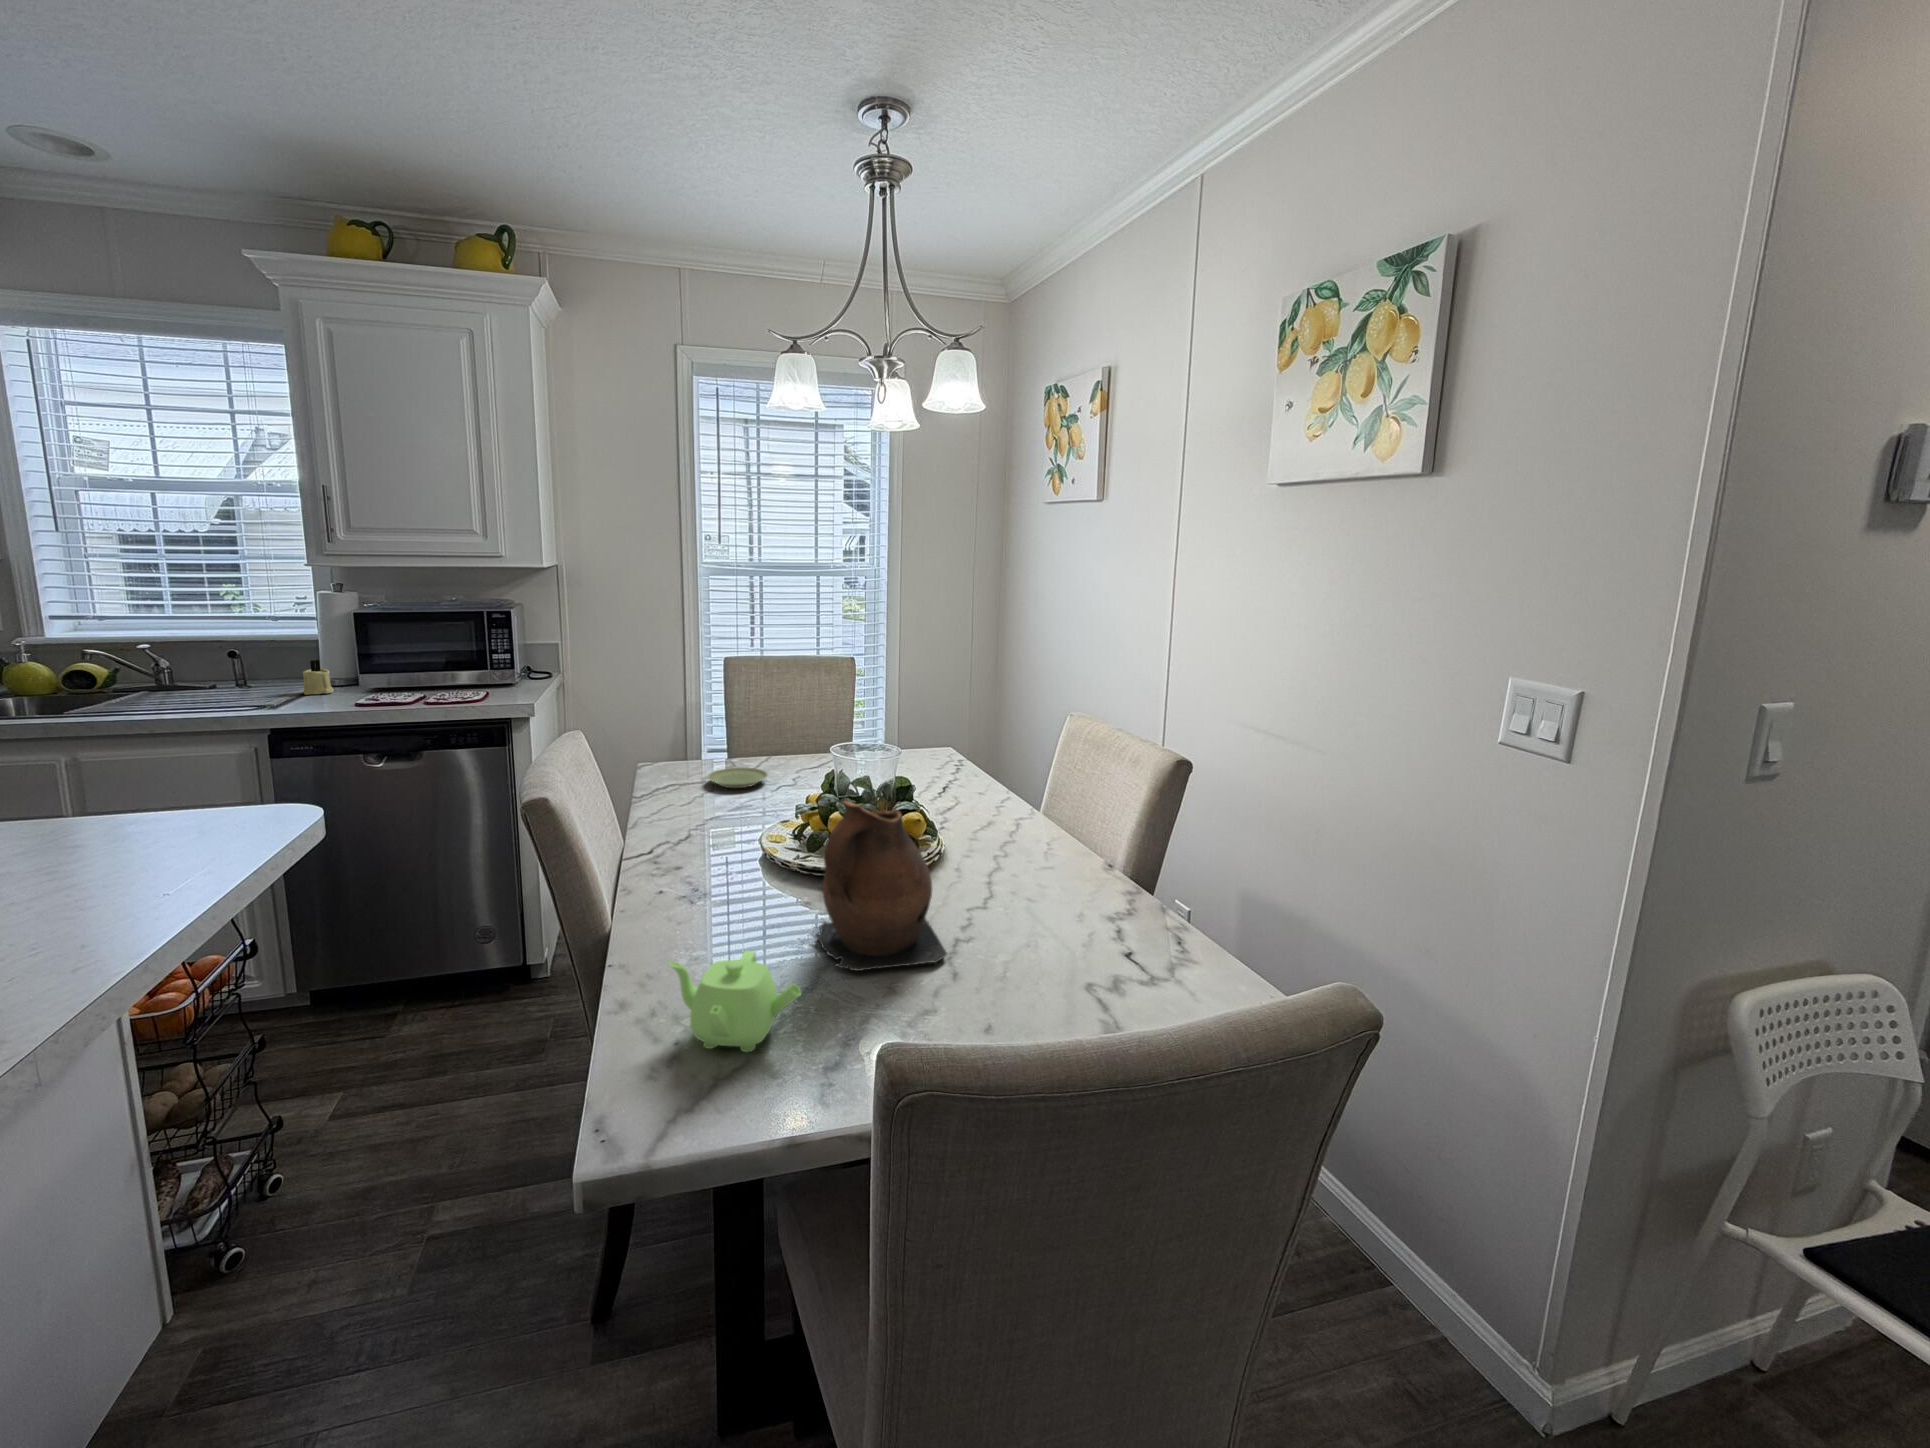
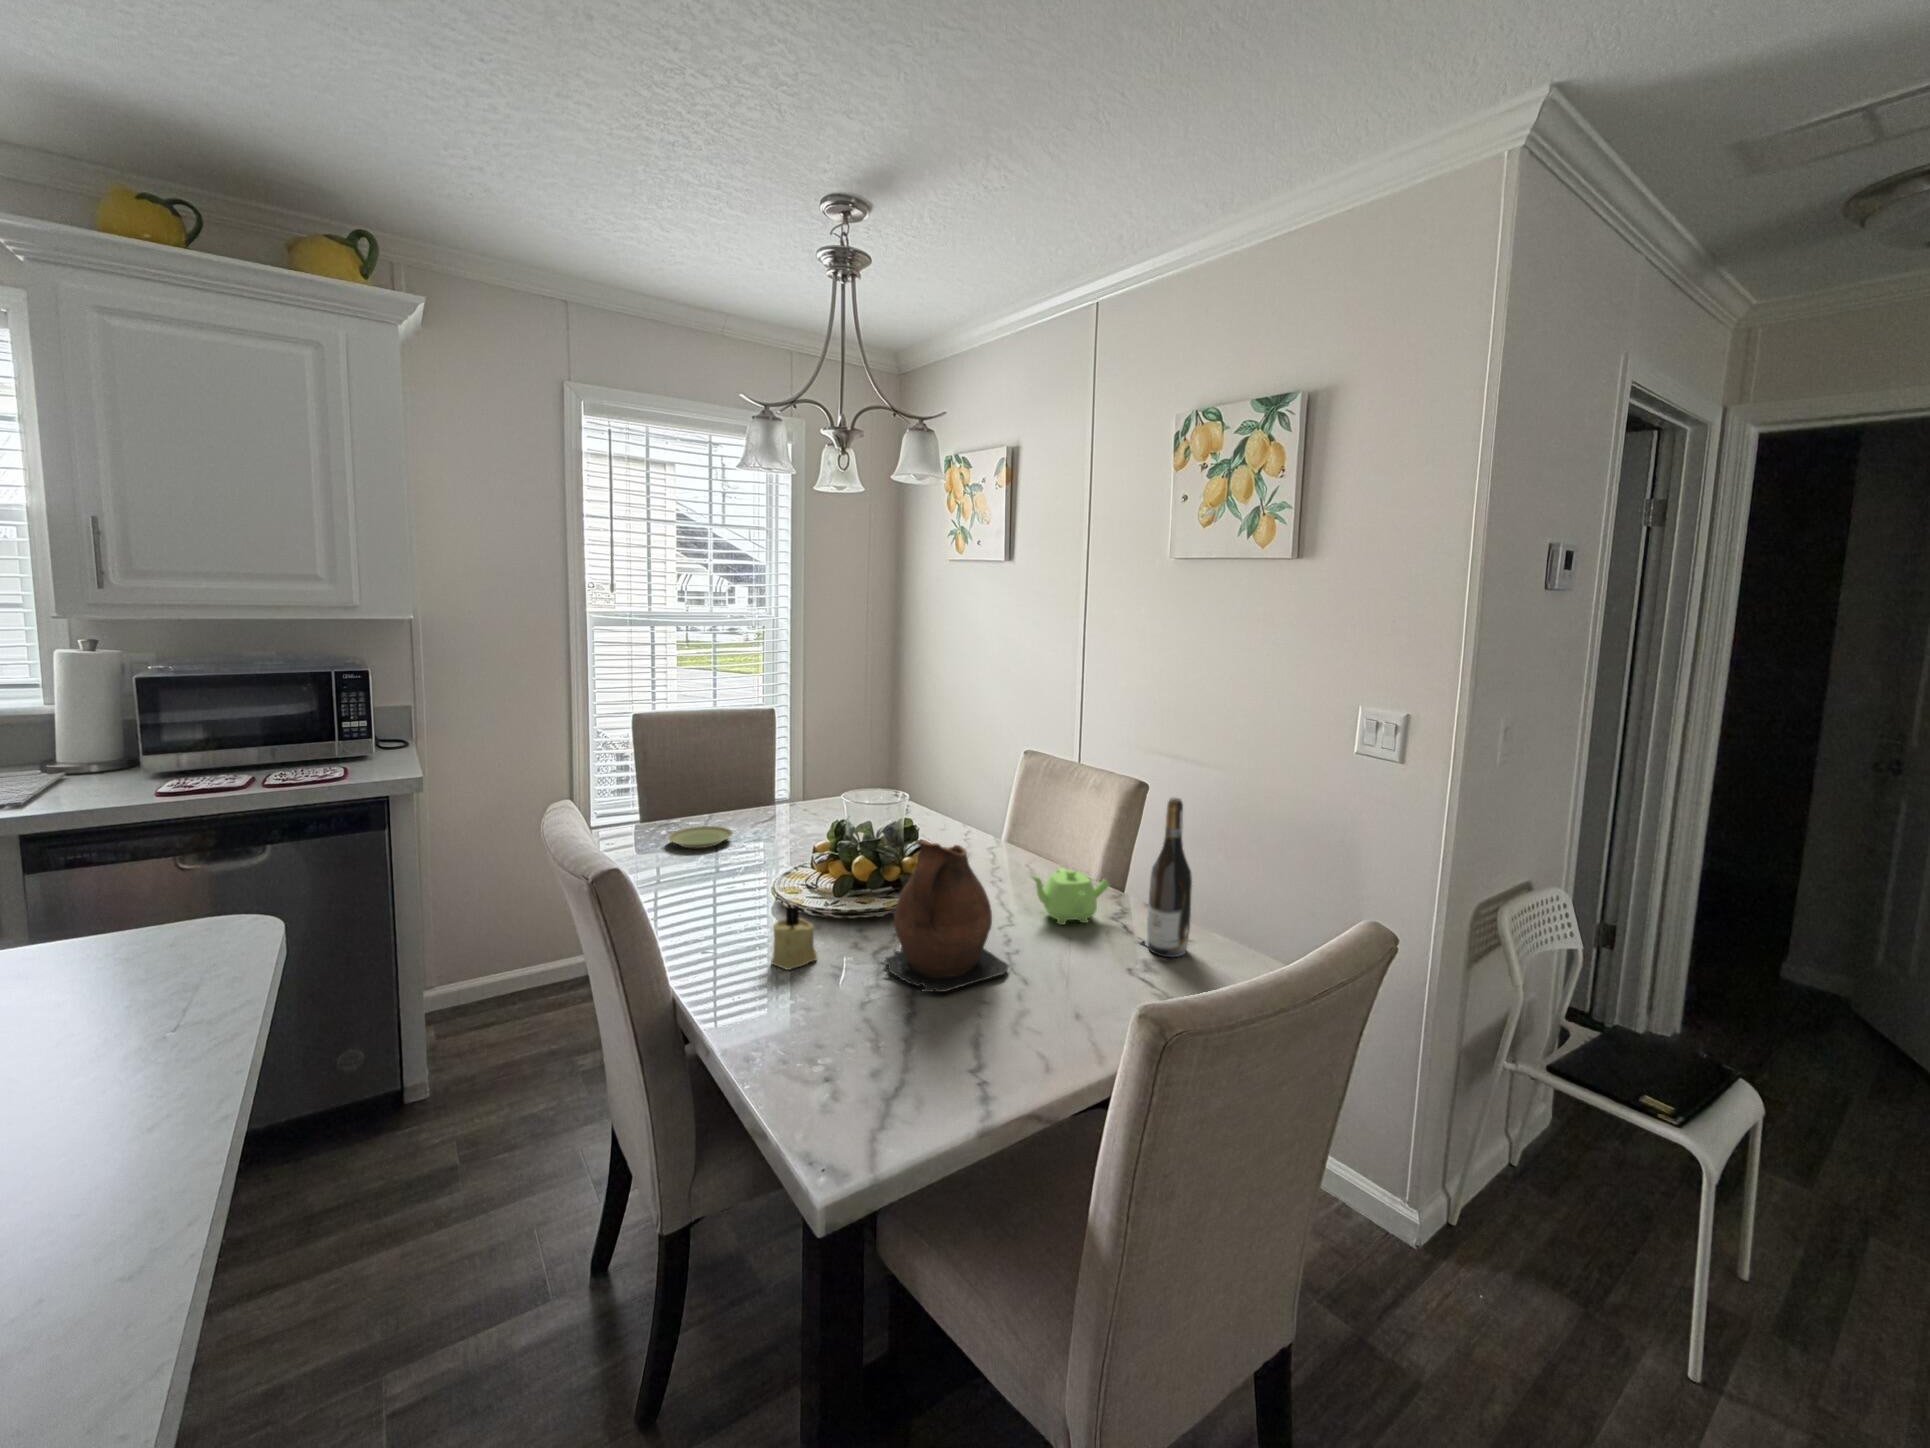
candle: present [303,660,334,695] -> present [771,906,817,970]
wine bottle: none [1131,779,1189,979] -> present [1147,798,1192,957]
teapot: present [669,951,801,1052] -> present [1032,868,1109,925]

